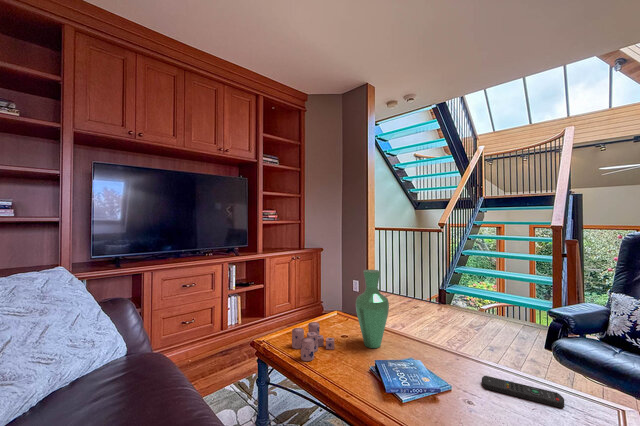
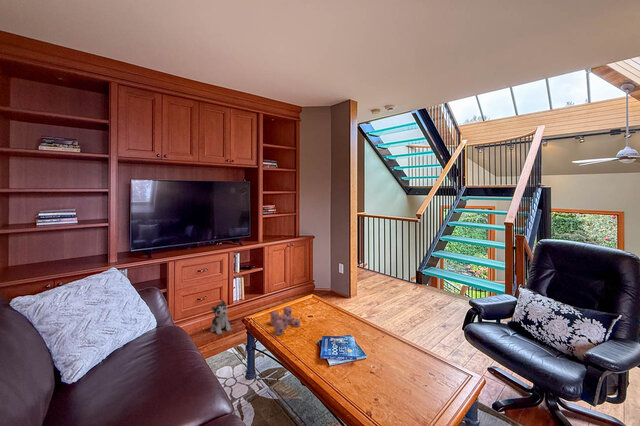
vase: present [356,270,389,348] -> none [315,272,339,327]
plush toy: none [196,324,225,372] -> present [211,300,232,335]
remote control: present [482,376,564,408] -> none [387,350,432,373]

